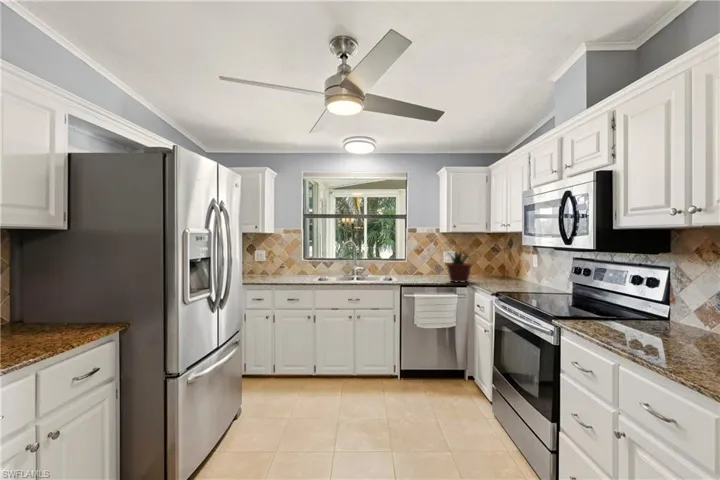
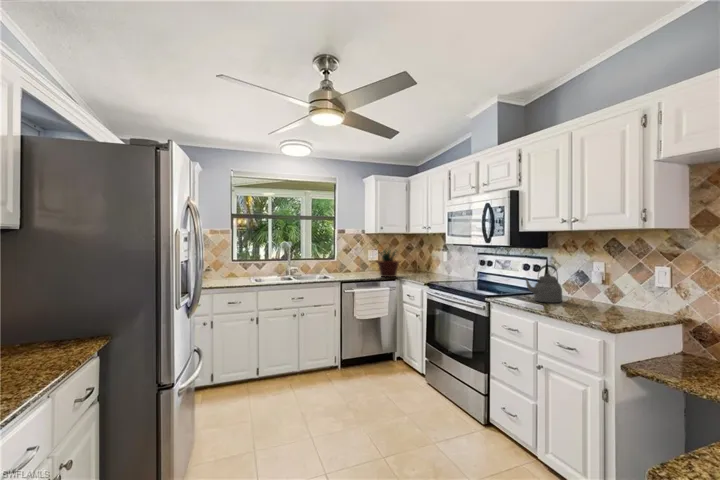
kettle: none [610,279,684,340] -> present [523,265,562,303]

